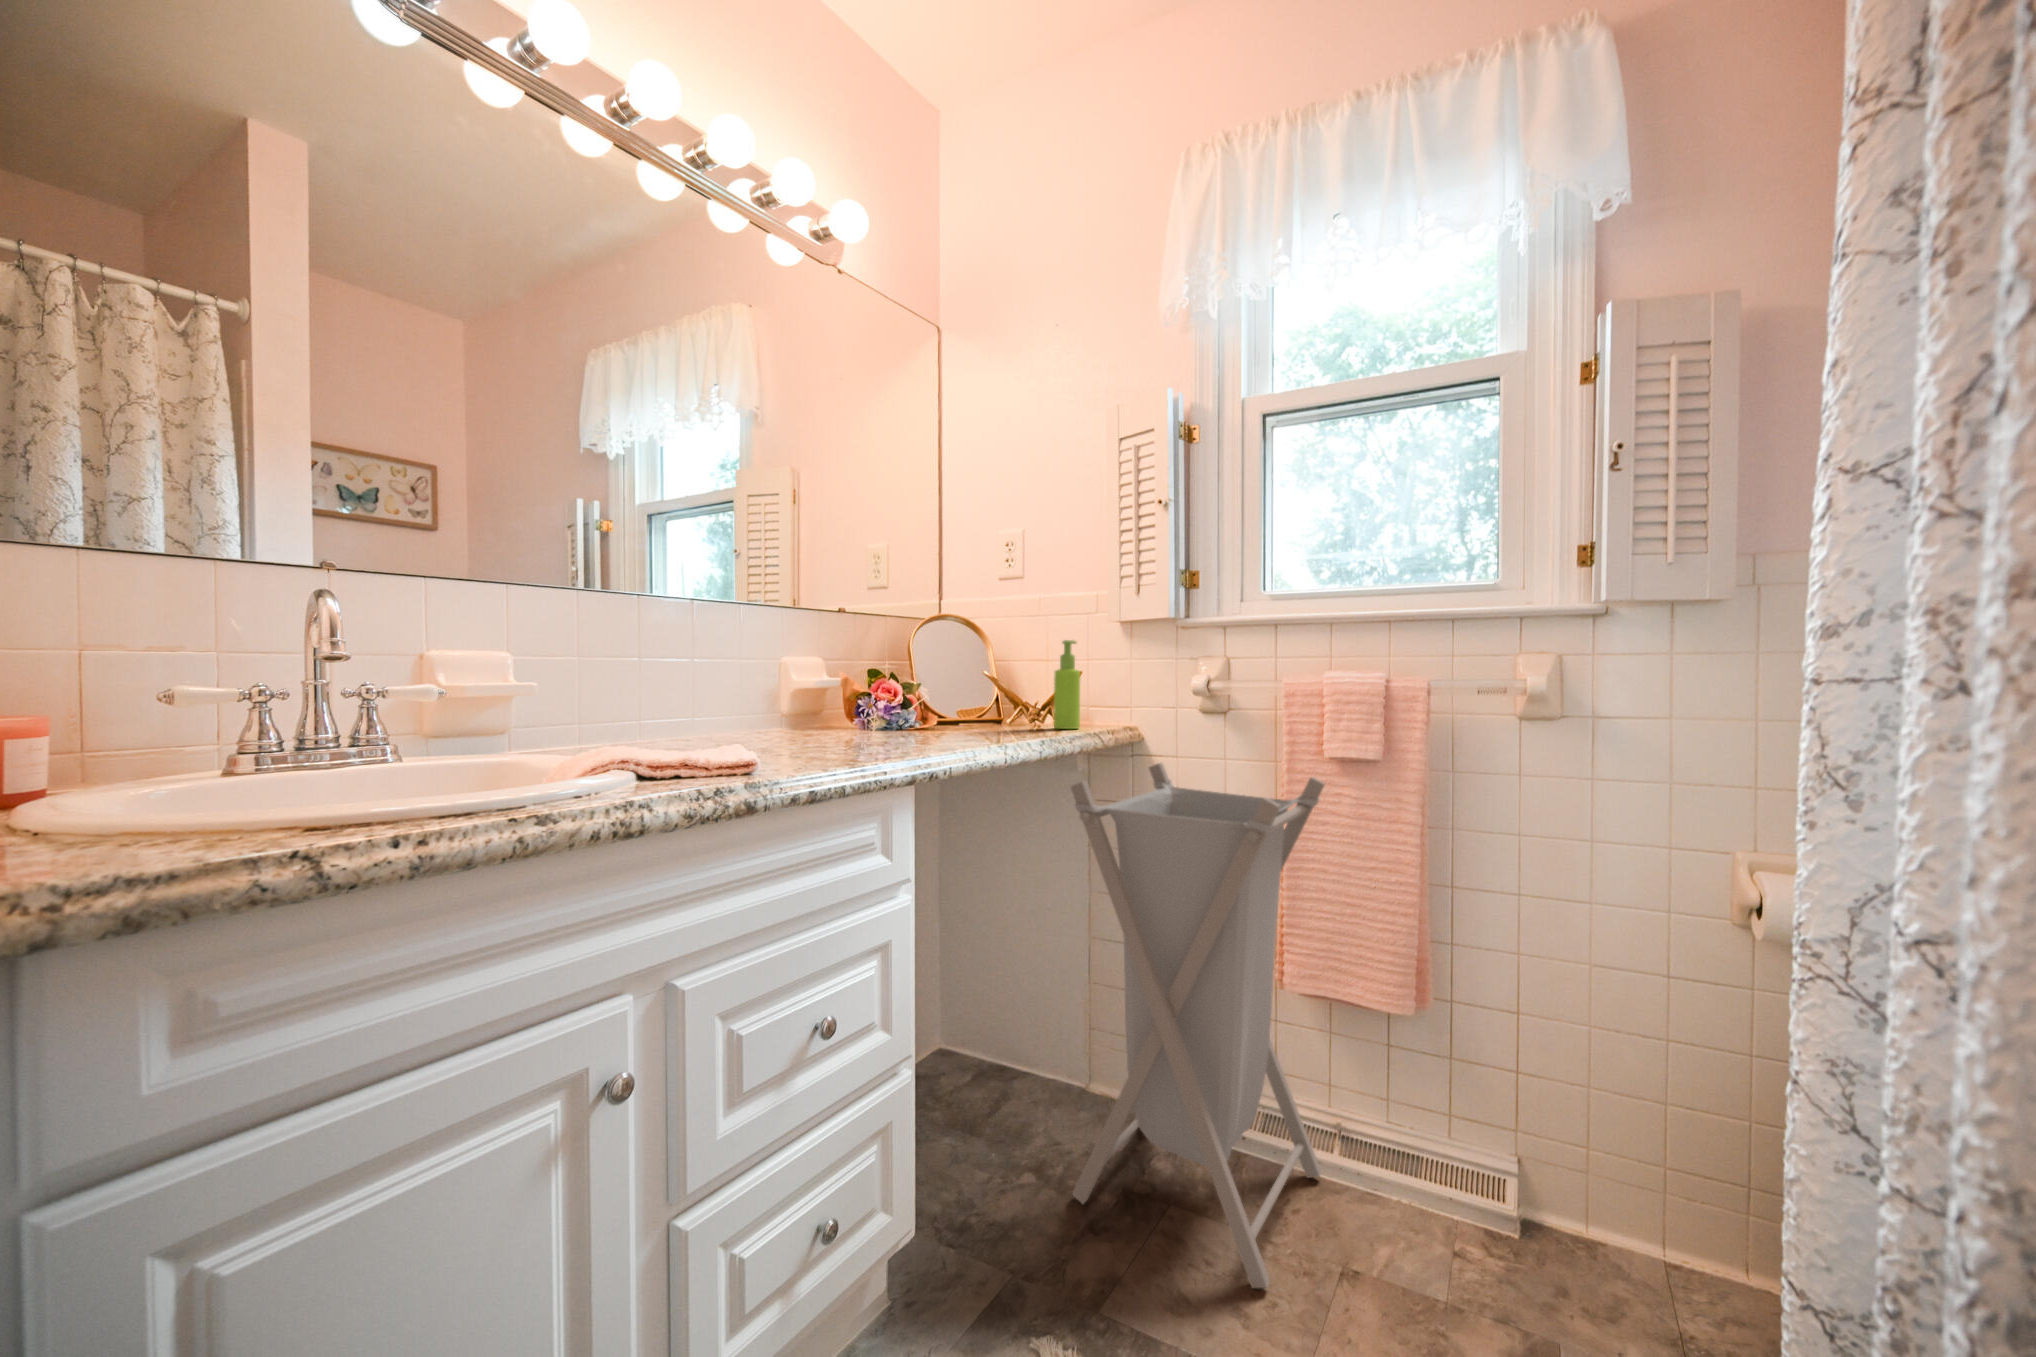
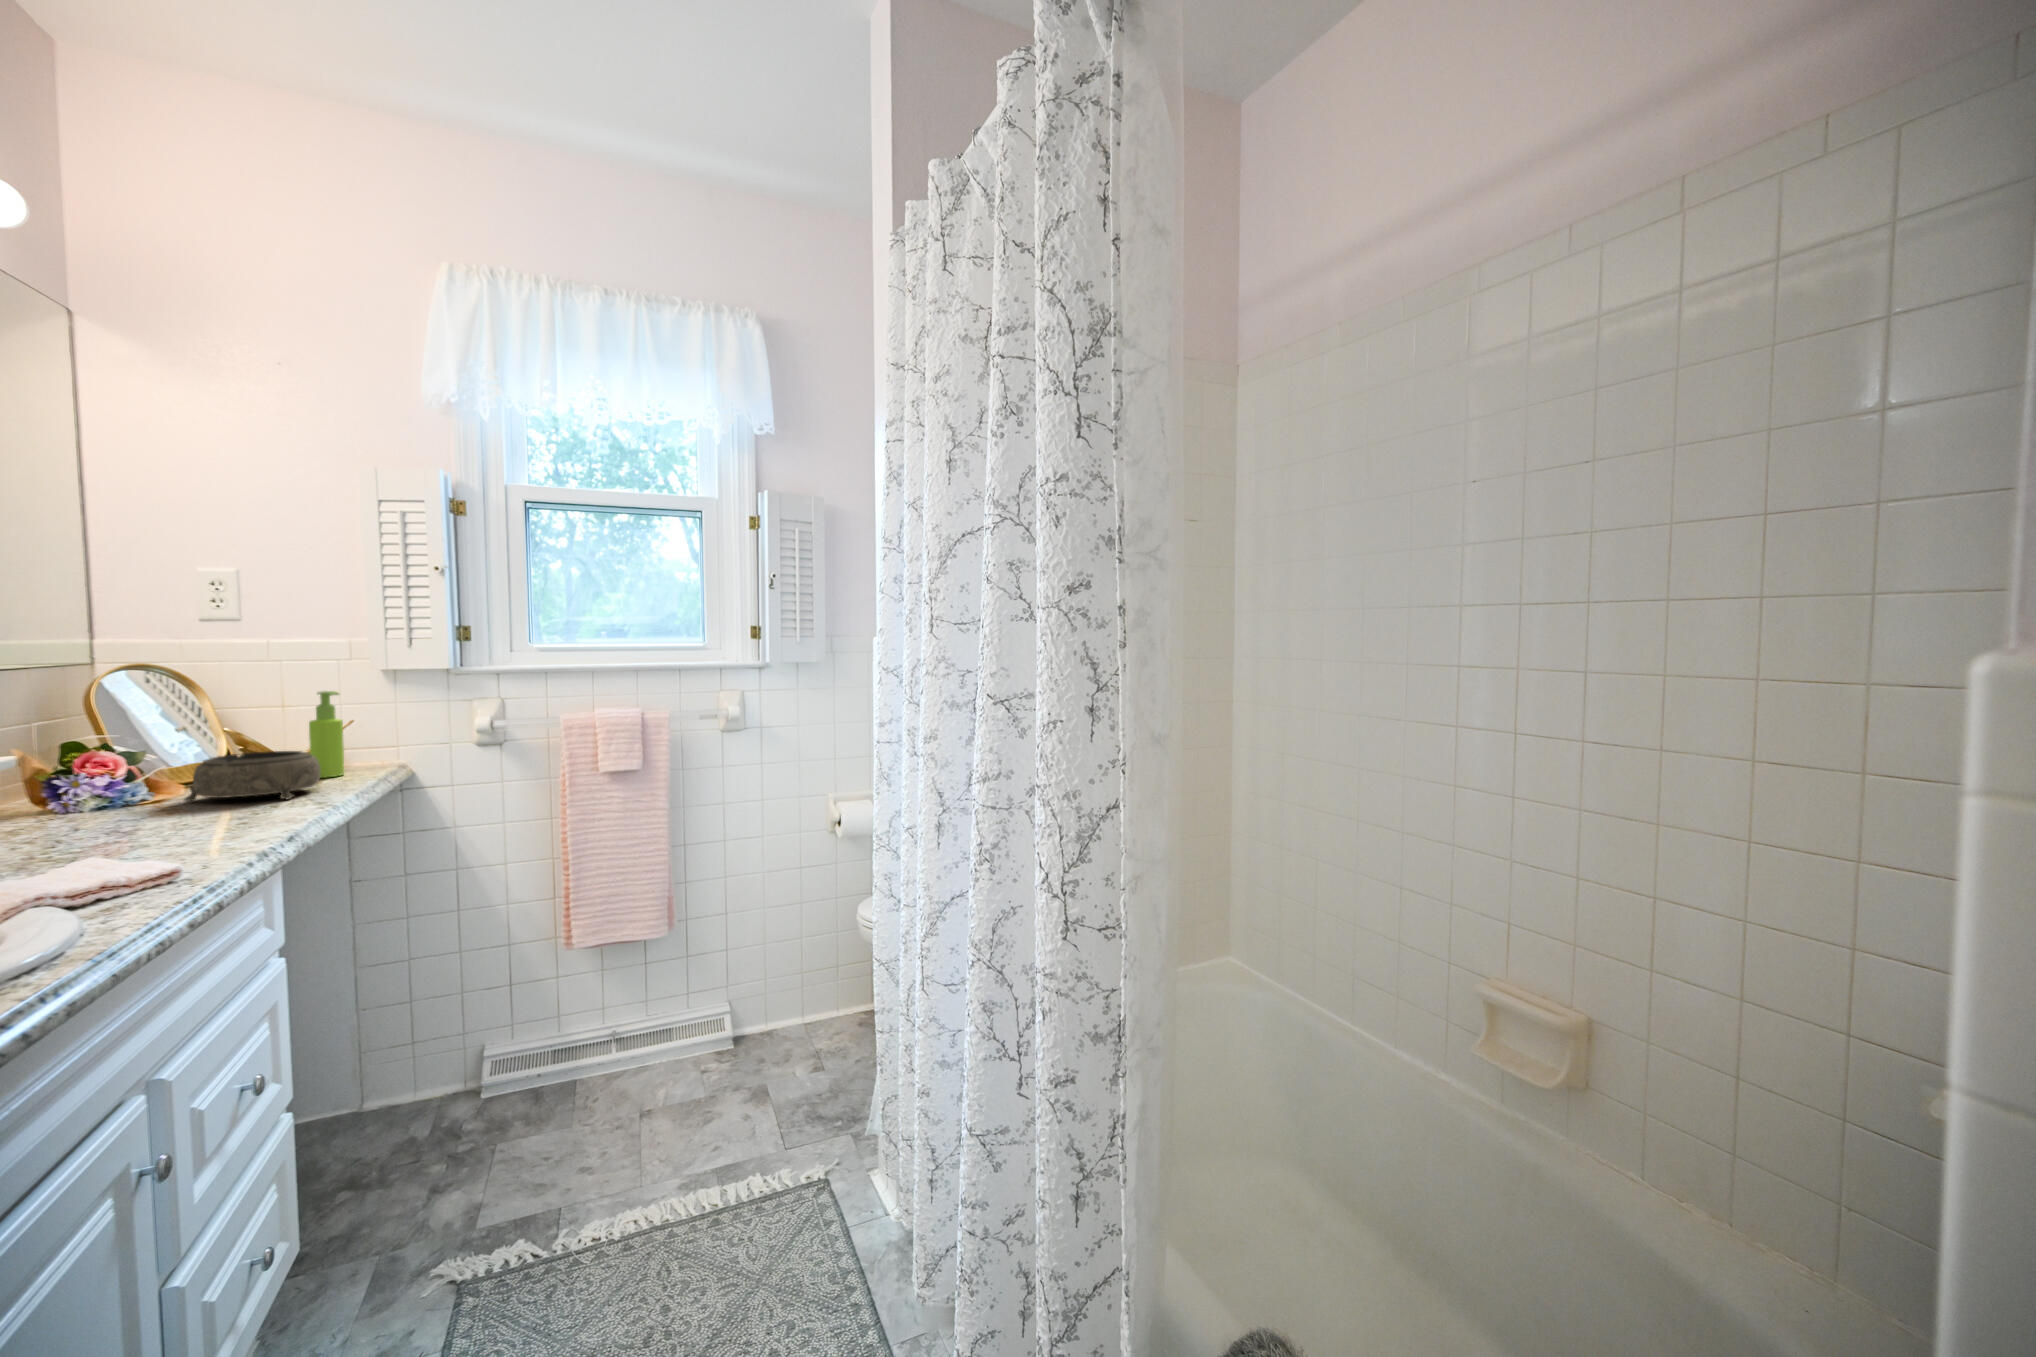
decorative bowl: none [952,694,1046,740] -> present [185,751,320,801]
laundry hamper: present [1071,763,1325,1288] -> none [370,788,605,1189]

